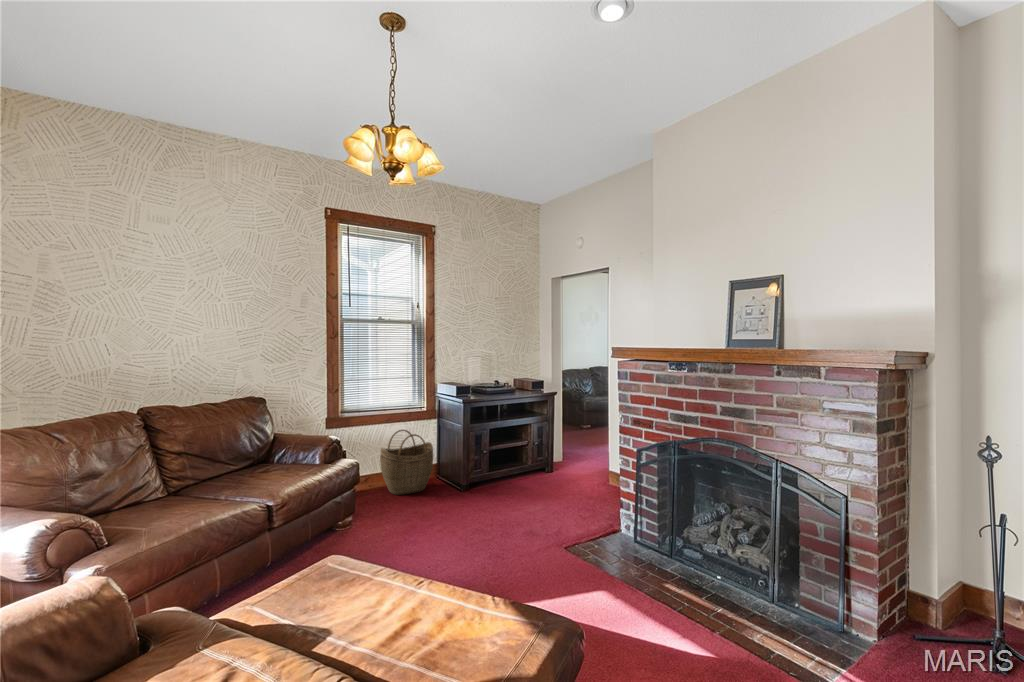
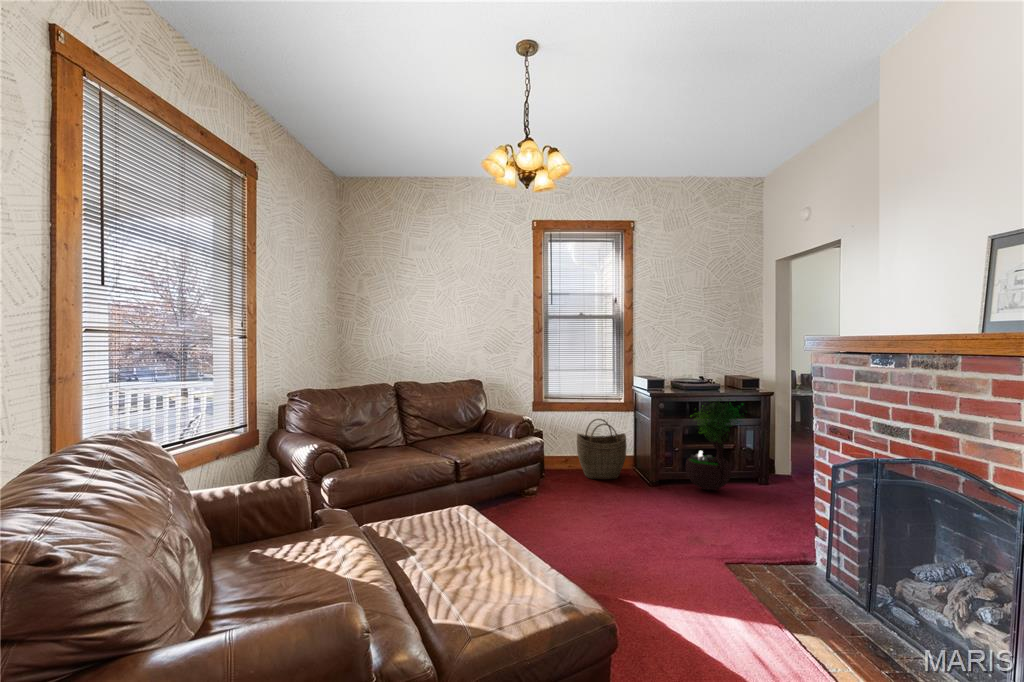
potted tree: none [491,396,542,486] -> present [686,398,741,490]

